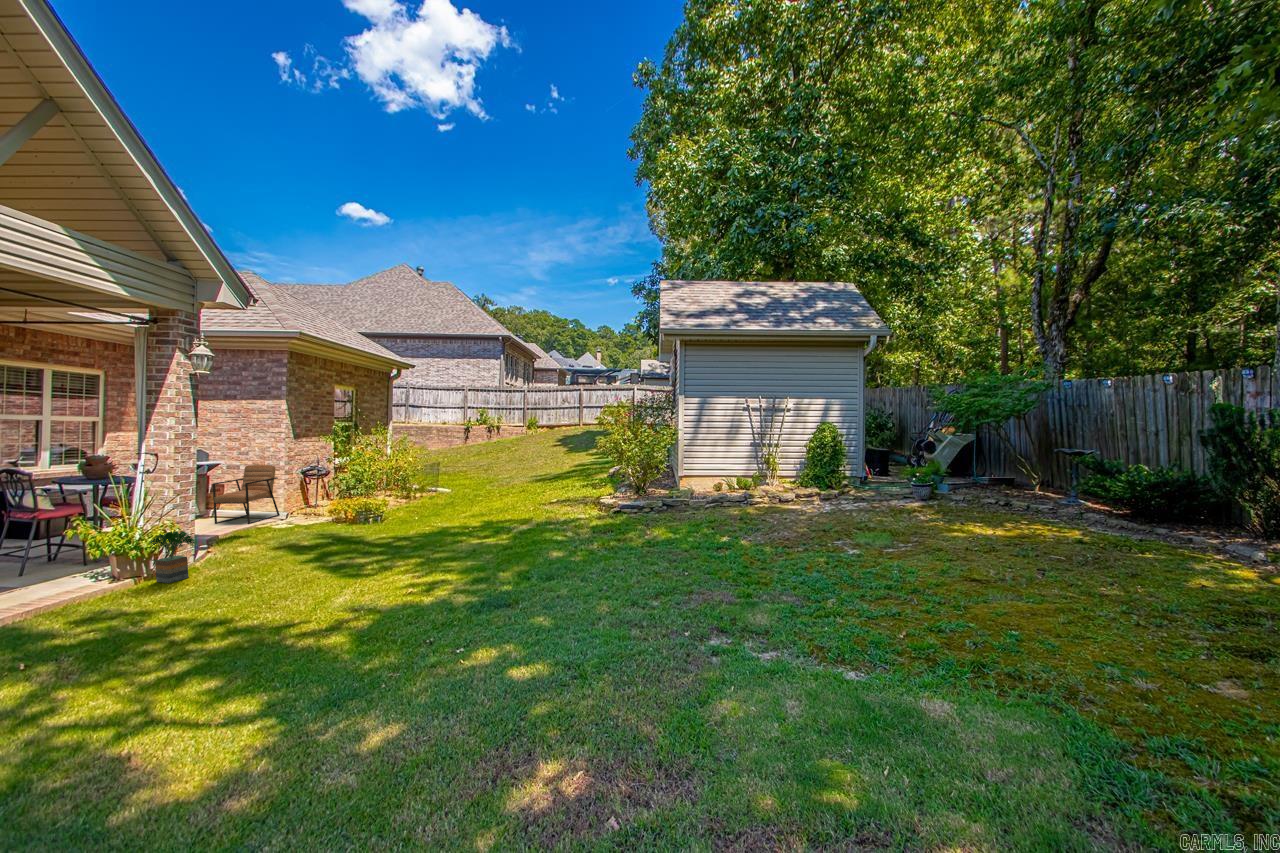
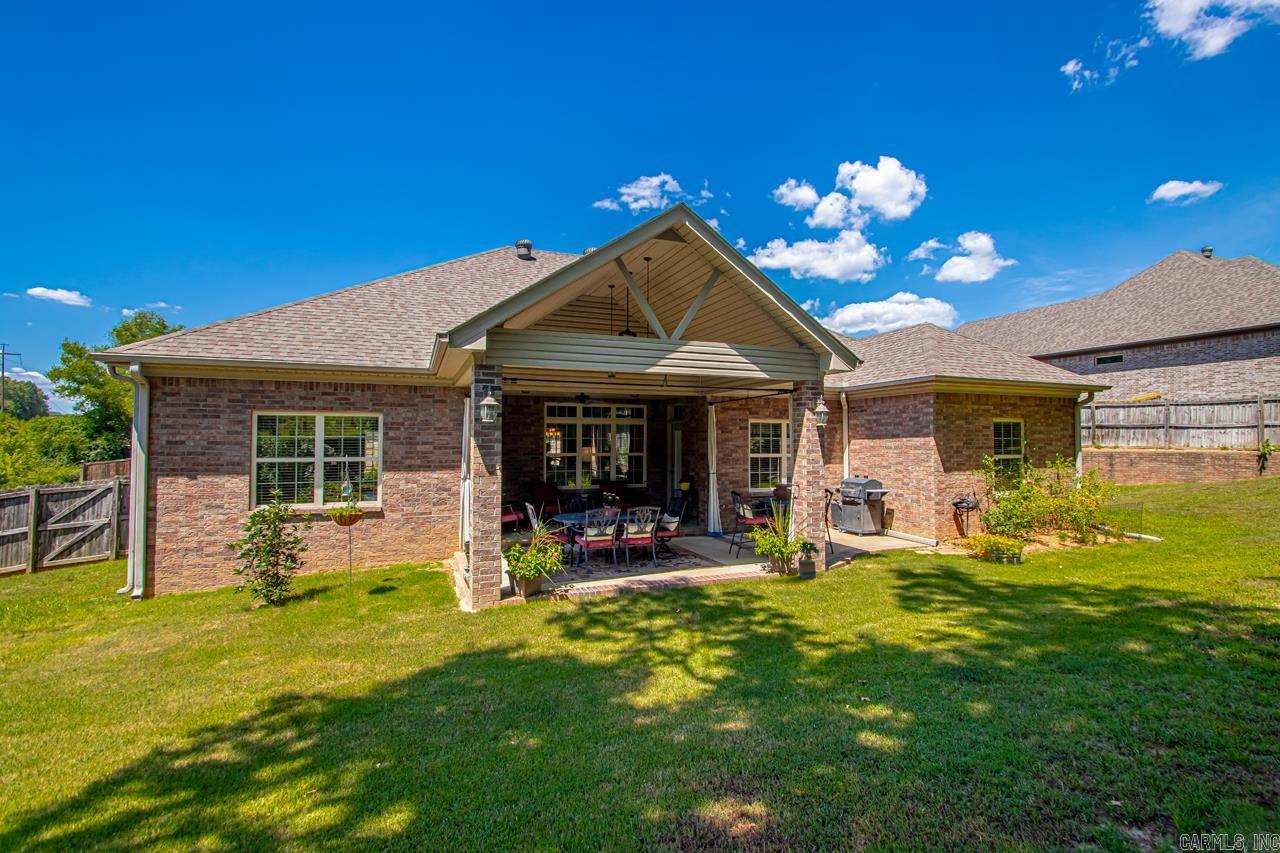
chair: present [213,465,280,524] -> none [877,495,931,546]

